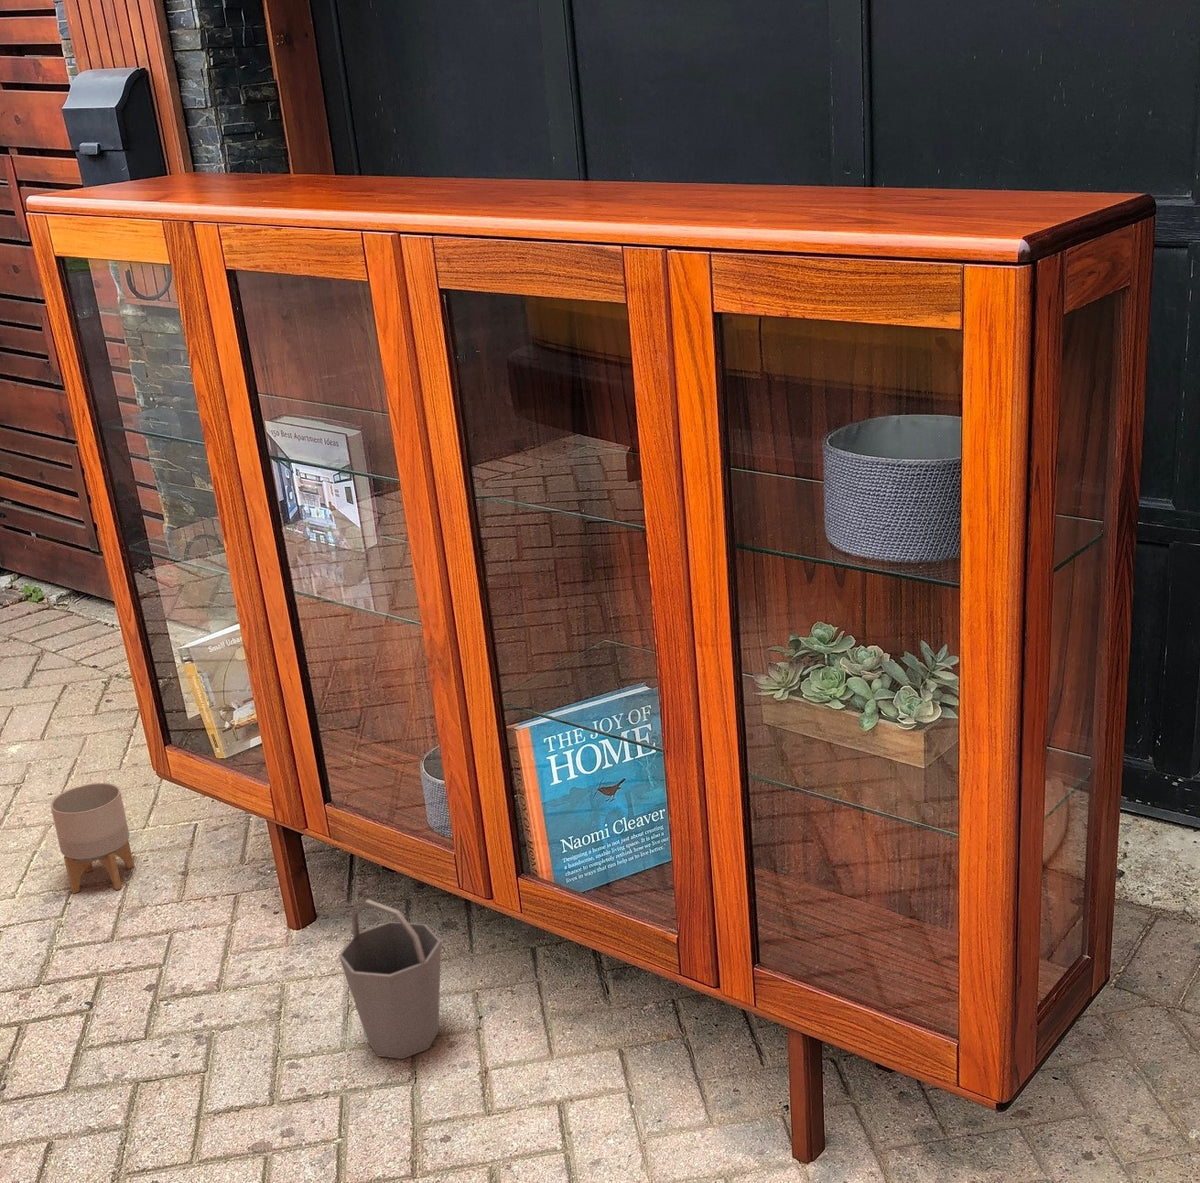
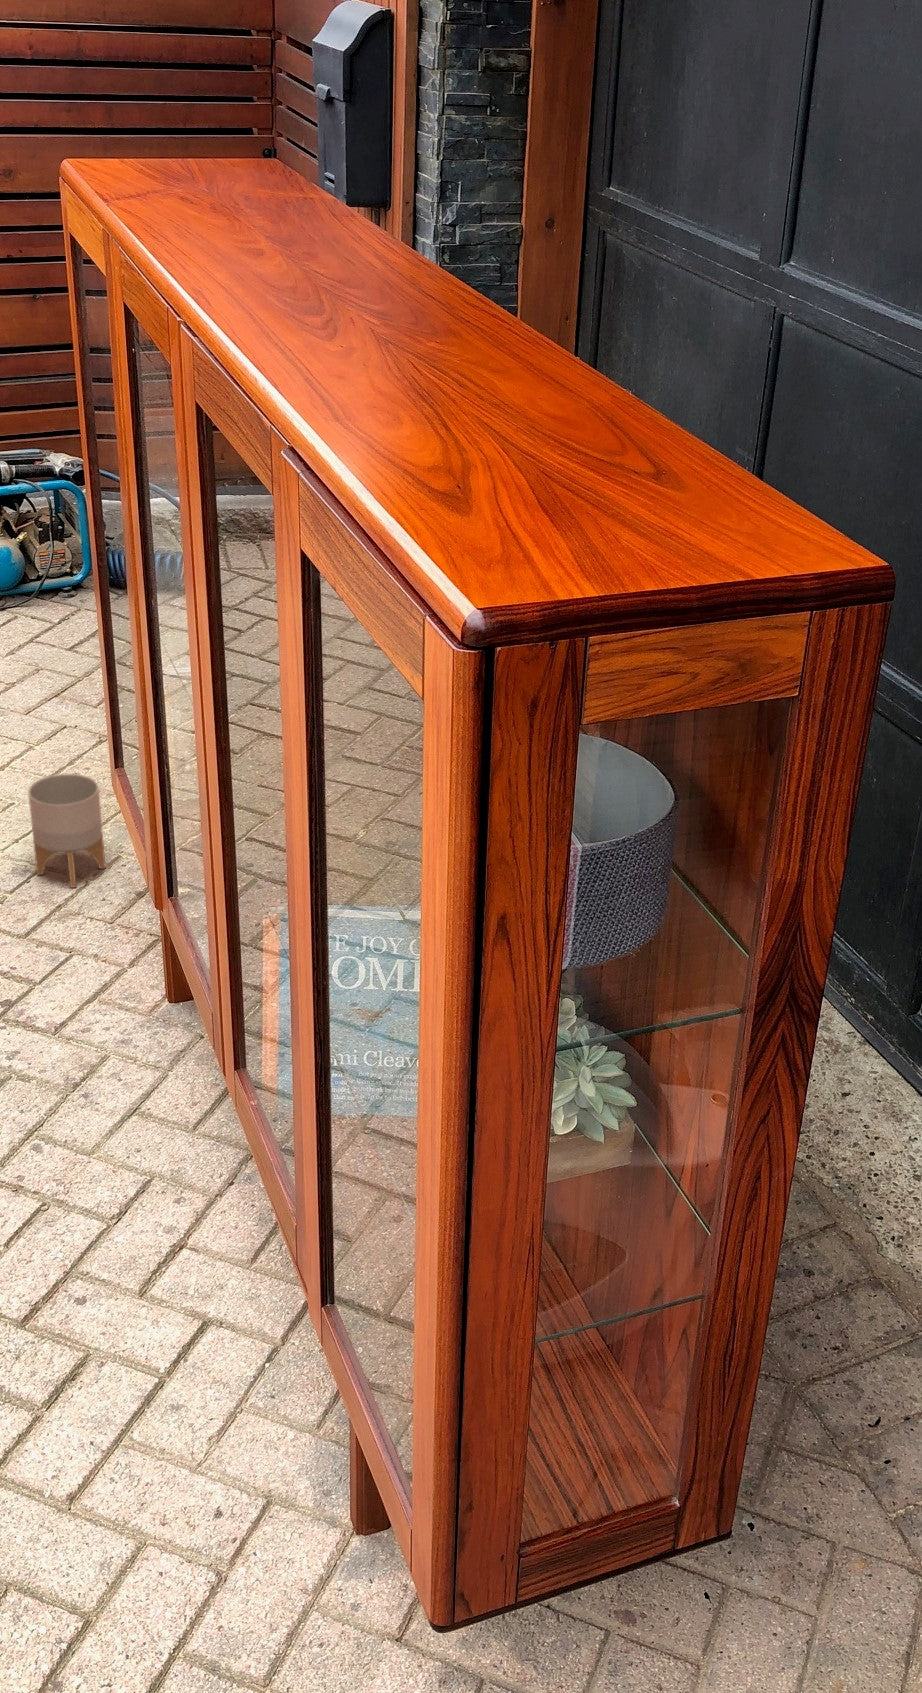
bucket: present [339,900,441,1059] -> none [82,1024,193,1195]

